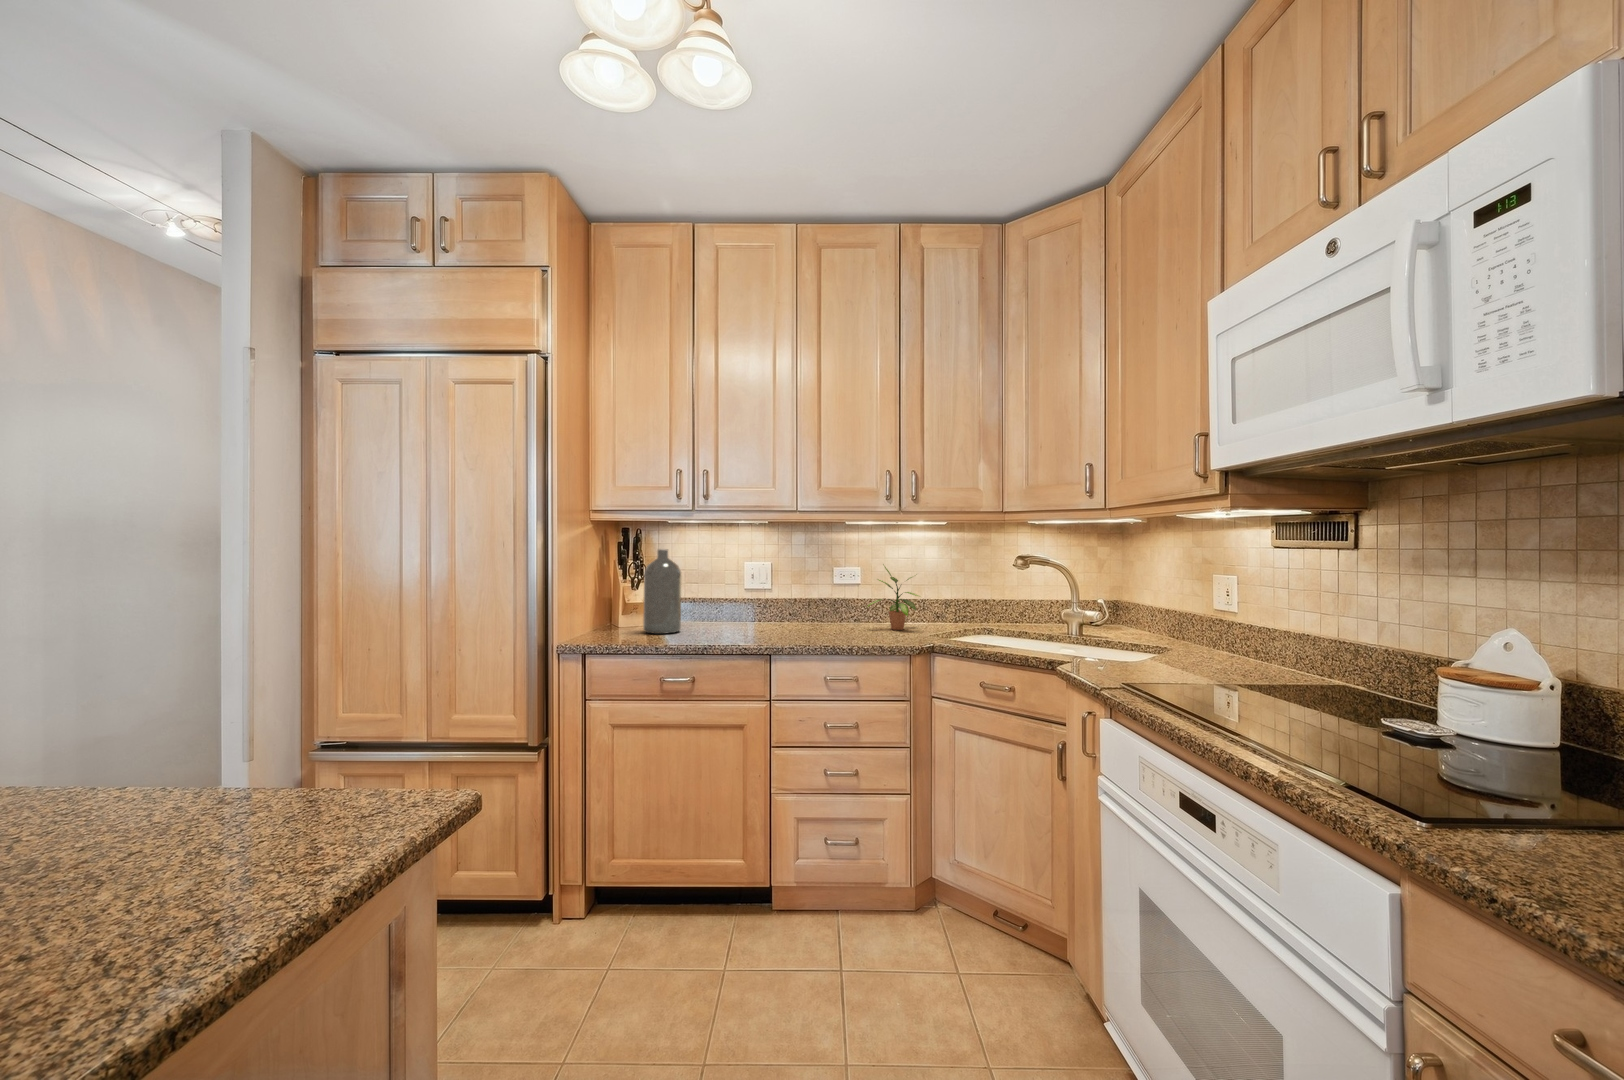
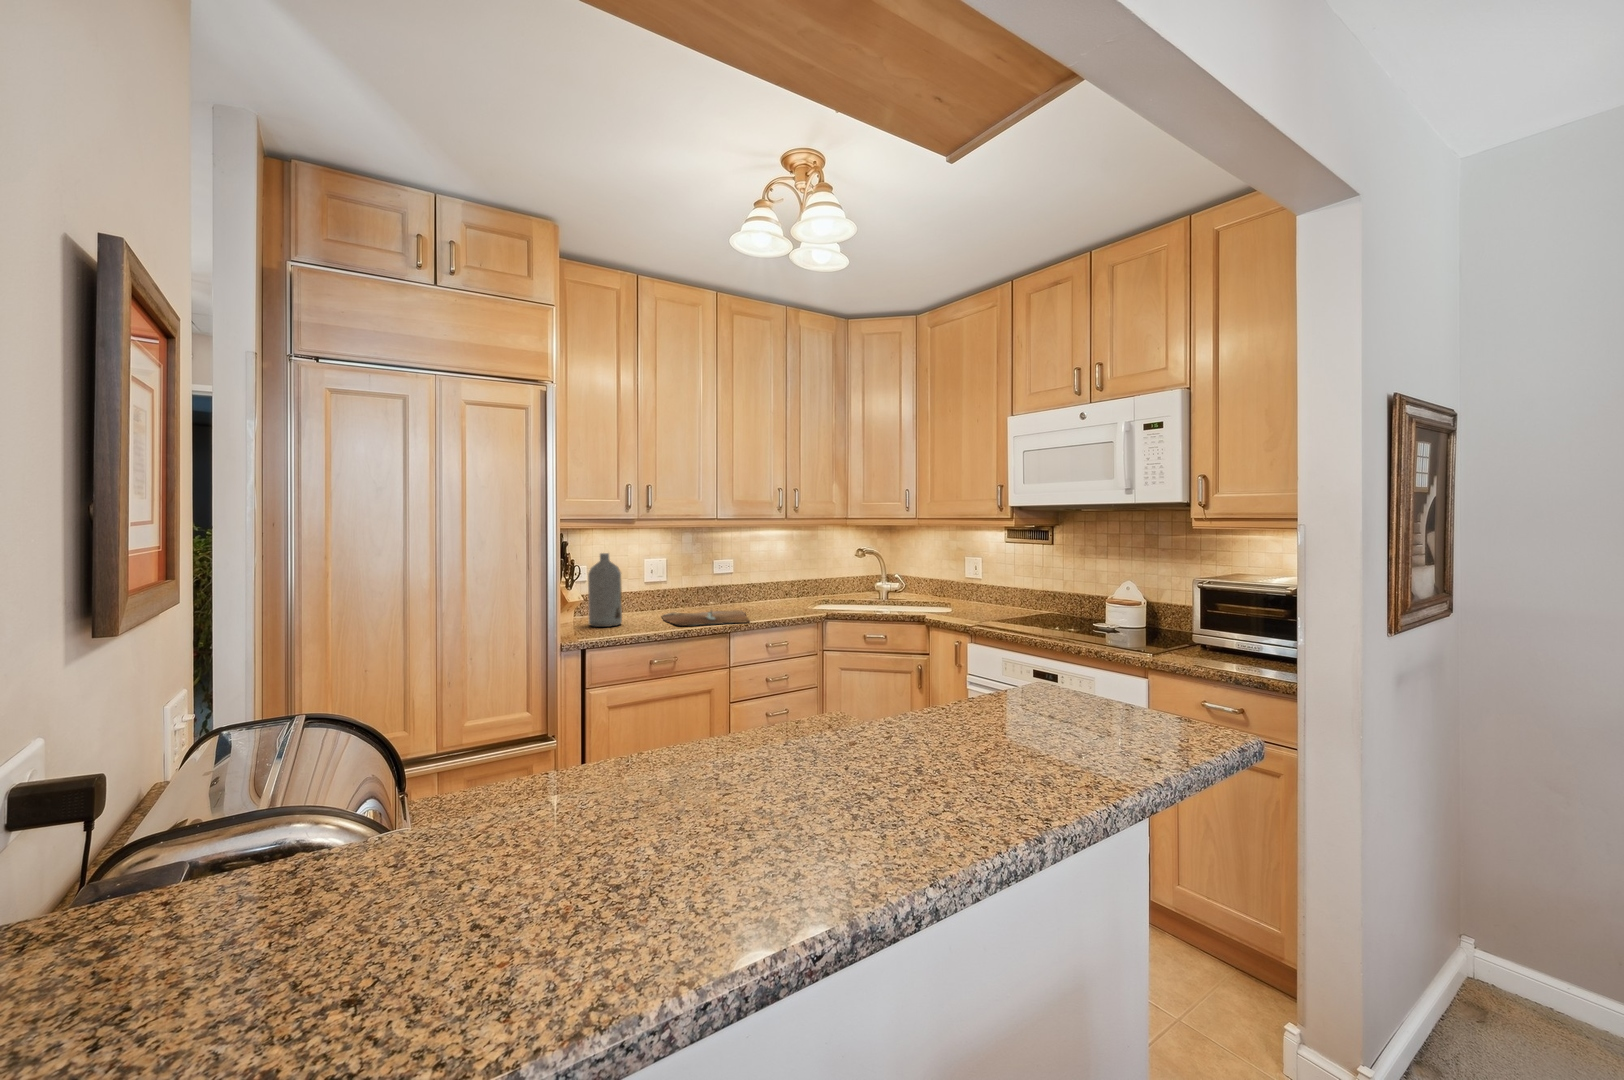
potted plant: present [868,564,919,630] -> none [752,556,792,606]
cutting board: none [716,624,844,644] -> present [662,610,749,626]

